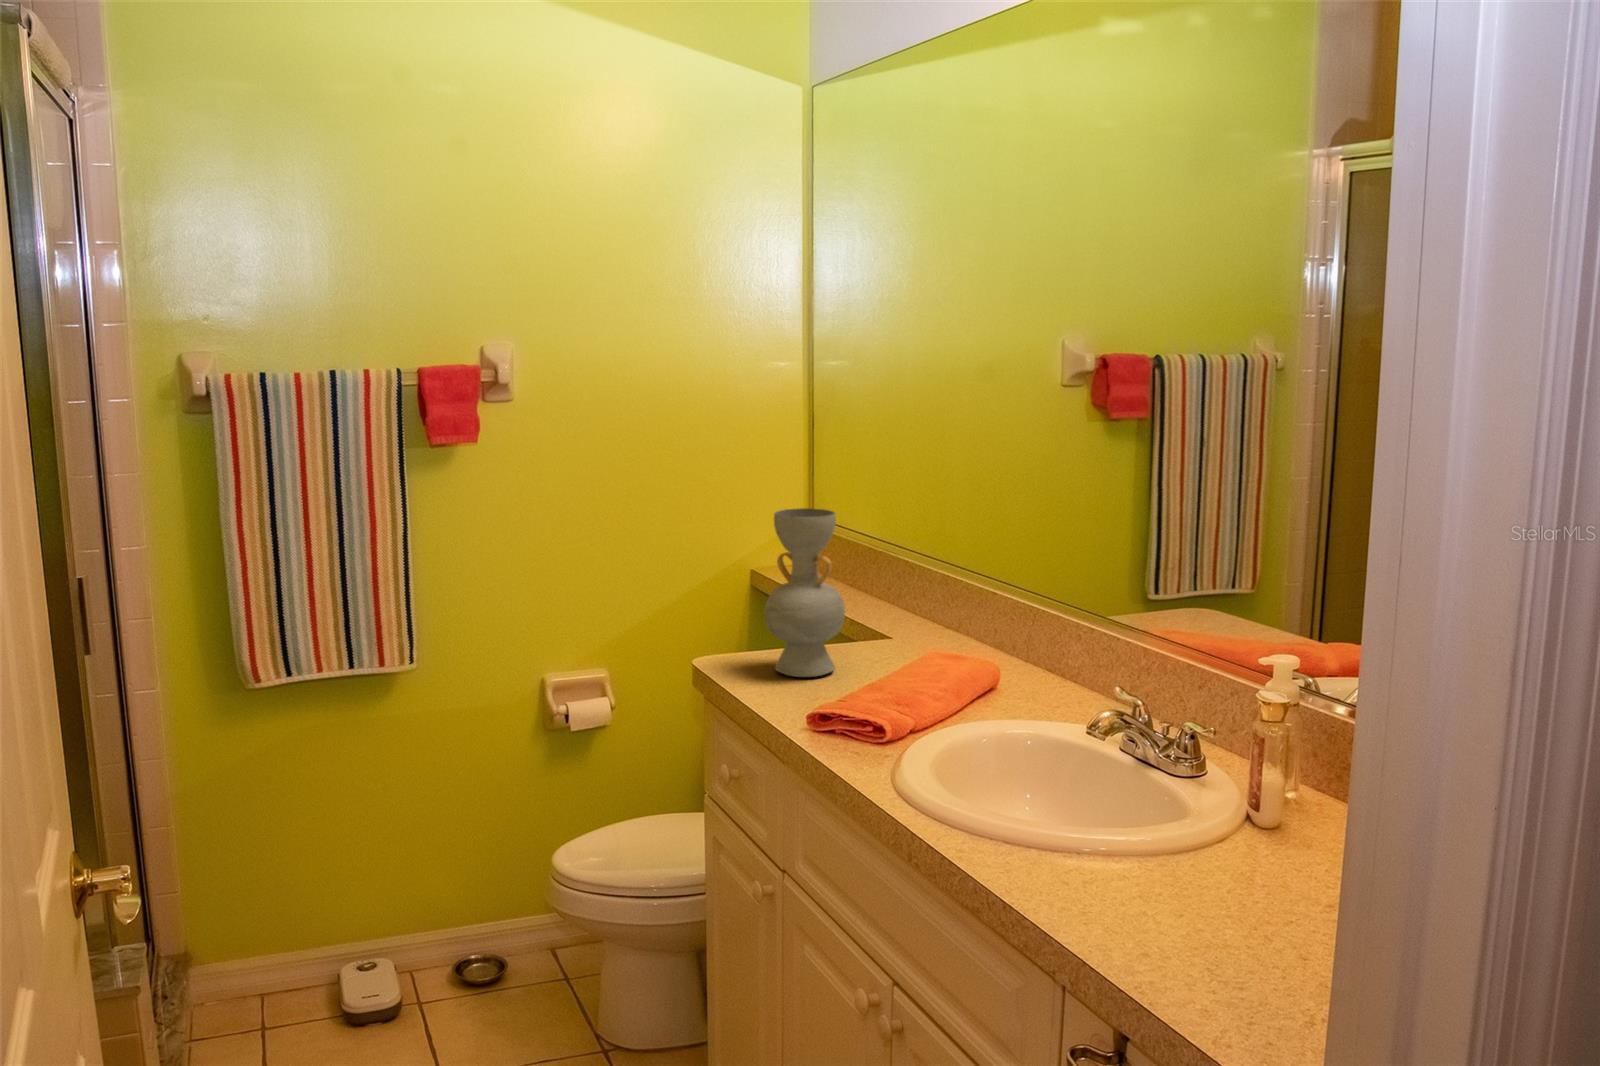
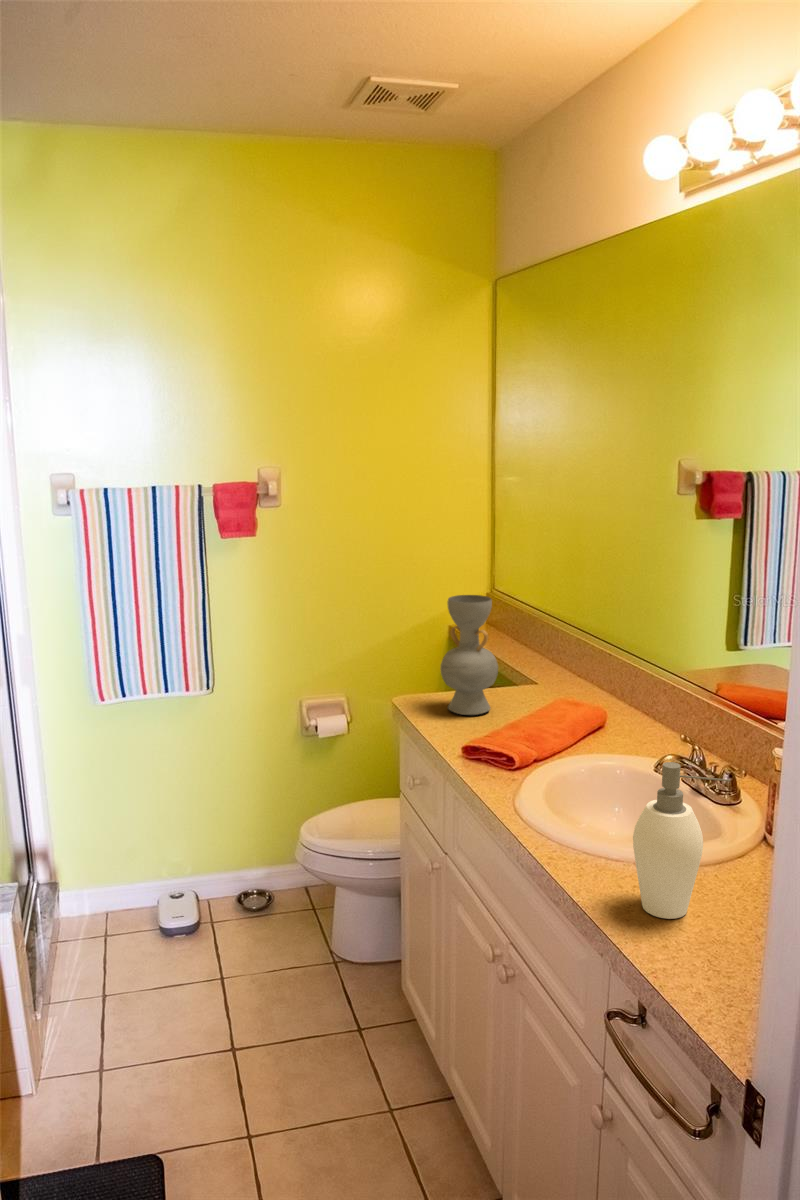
soap dispenser: none [1089,704,1224,925] -> present [633,762,730,919]

